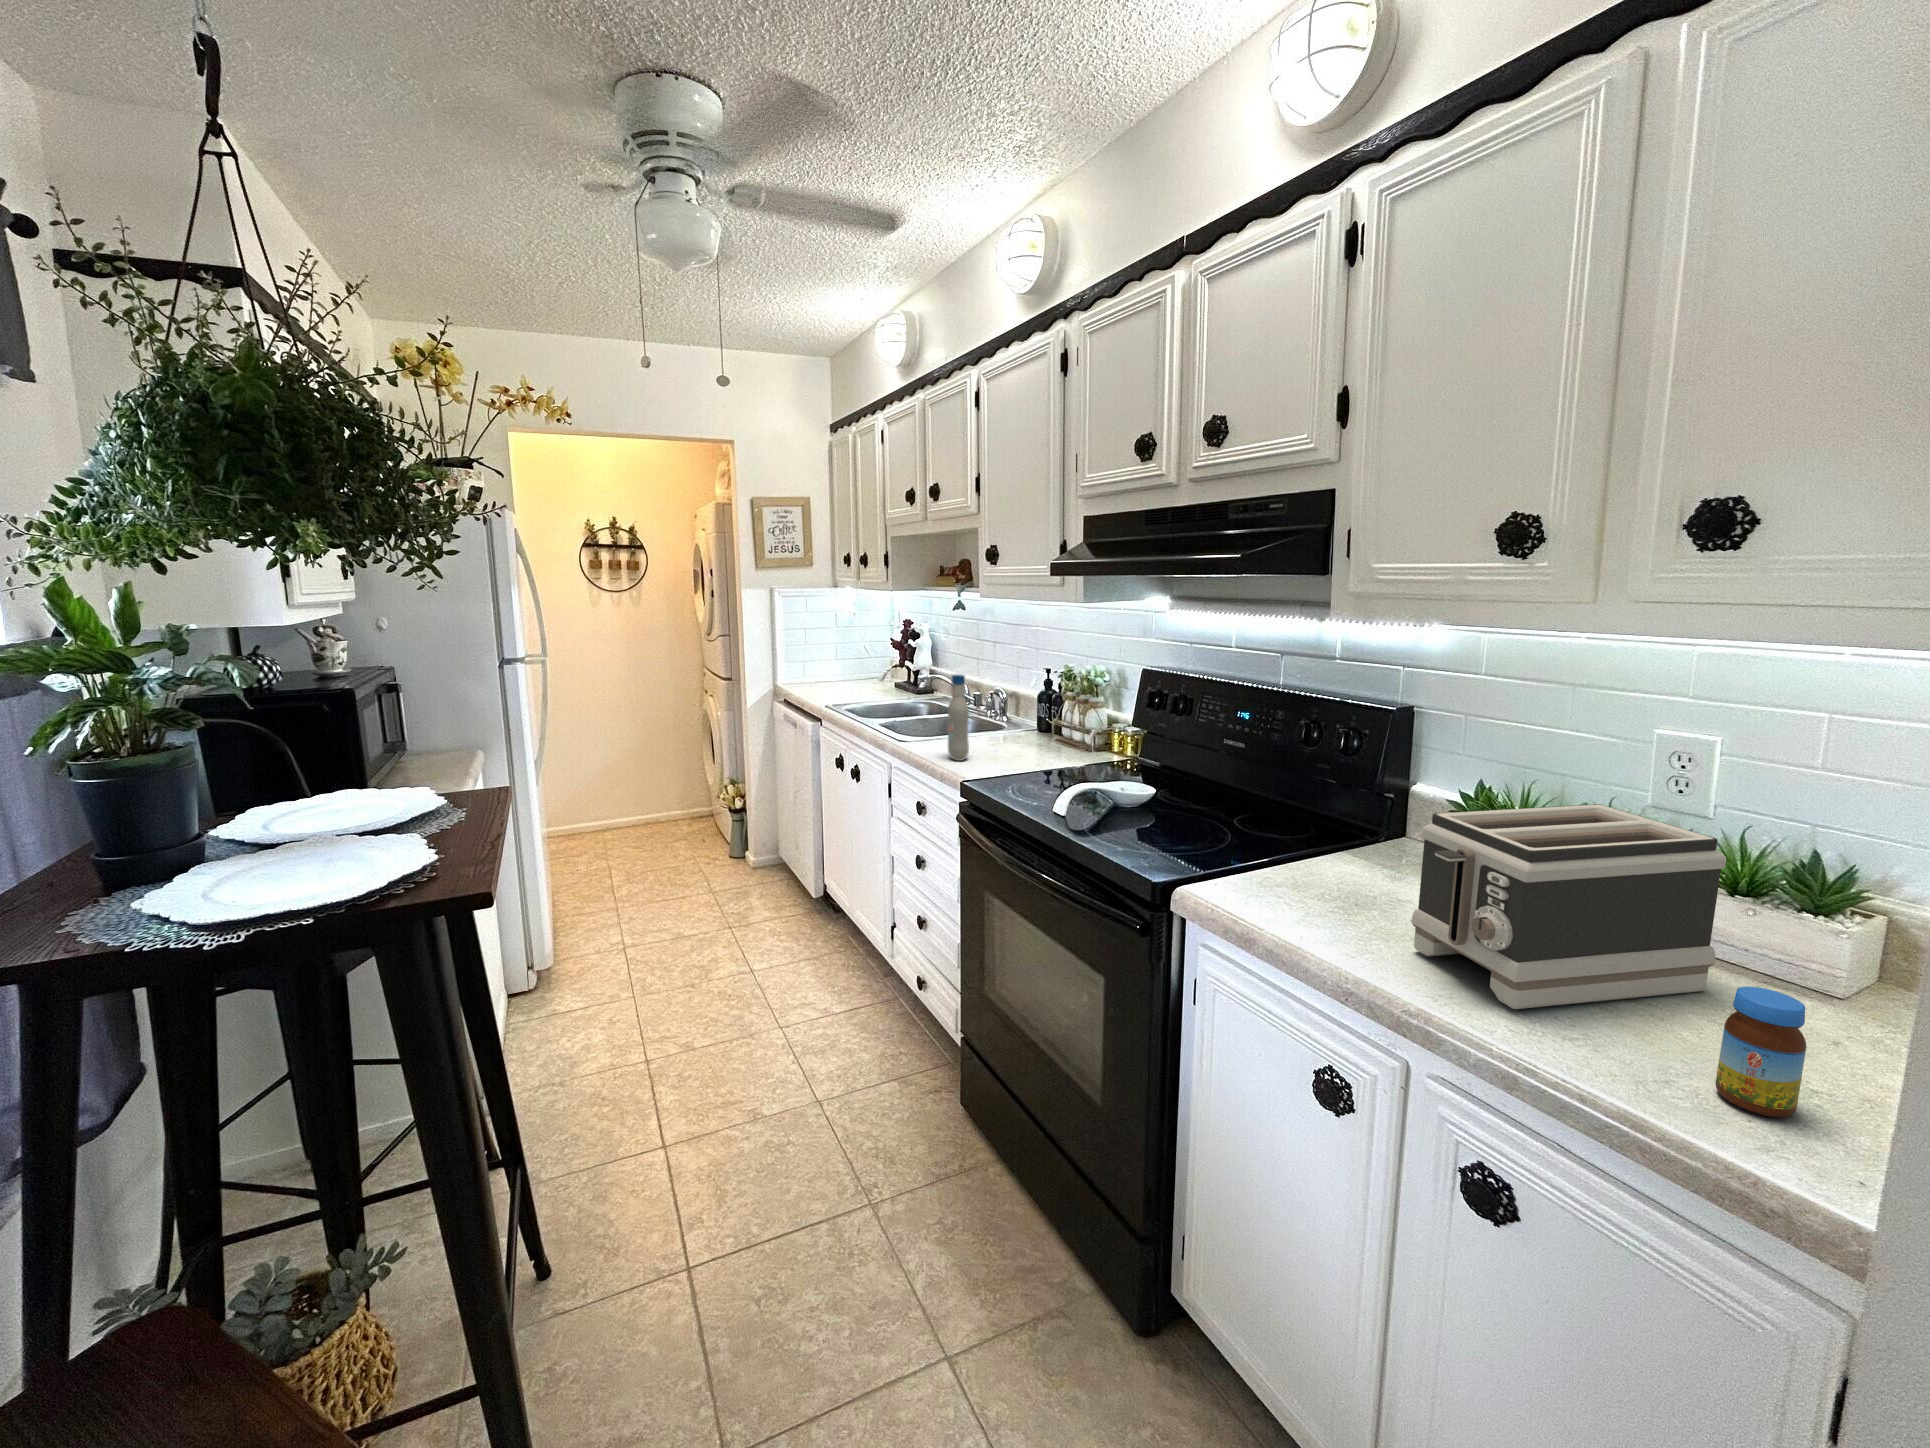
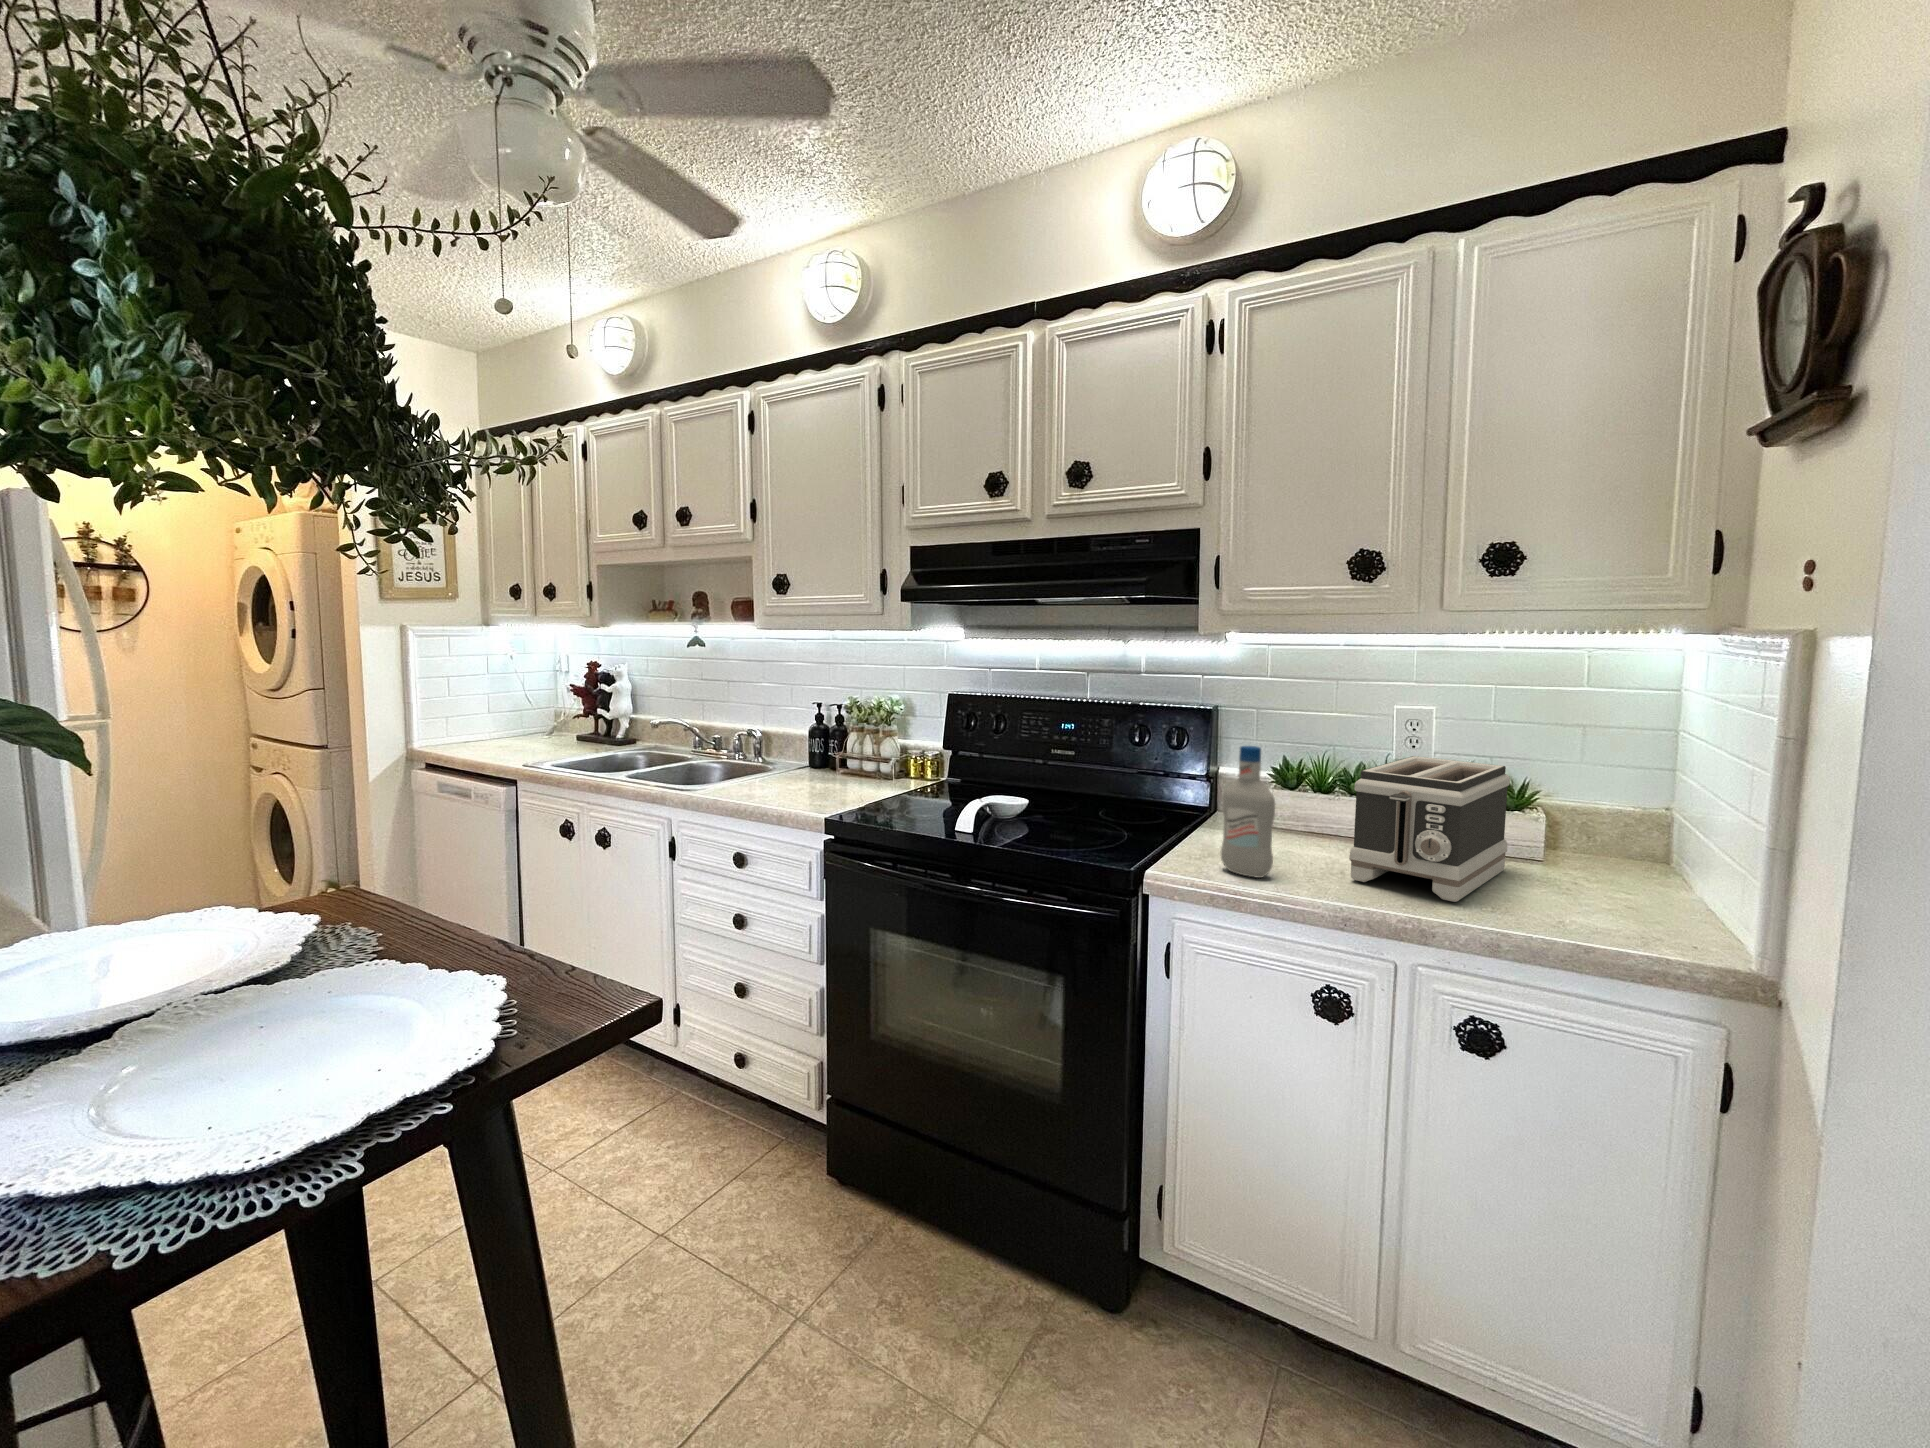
bottle: present [948,674,969,761] -> present [1221,746,1275,878]
jar: present [1716,987,1806,1117] -> none [1591,847,1641,927]

